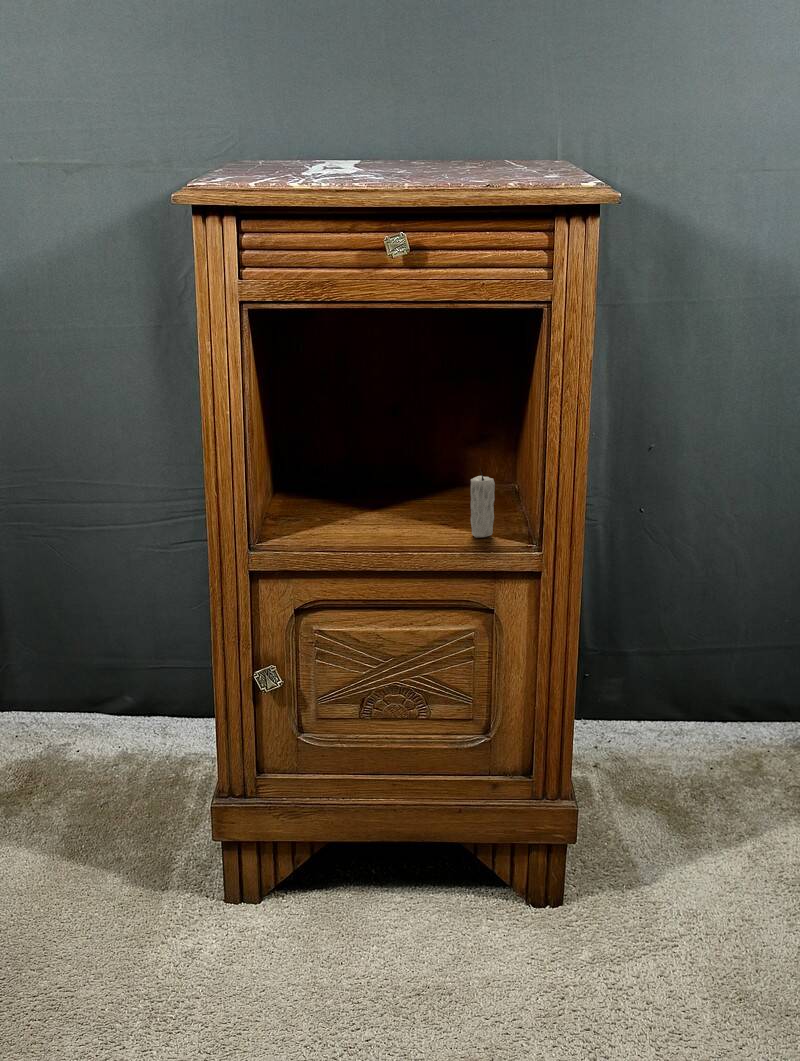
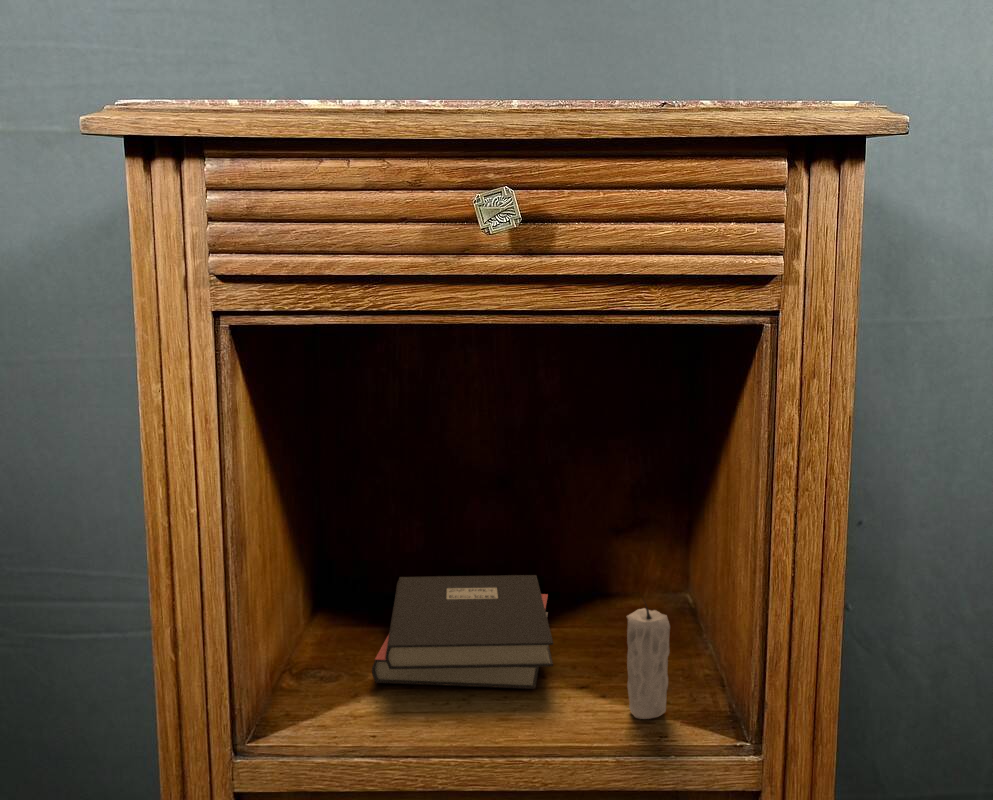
hardback book: none [322,471,429,526] -> present [372,575,553,689]

